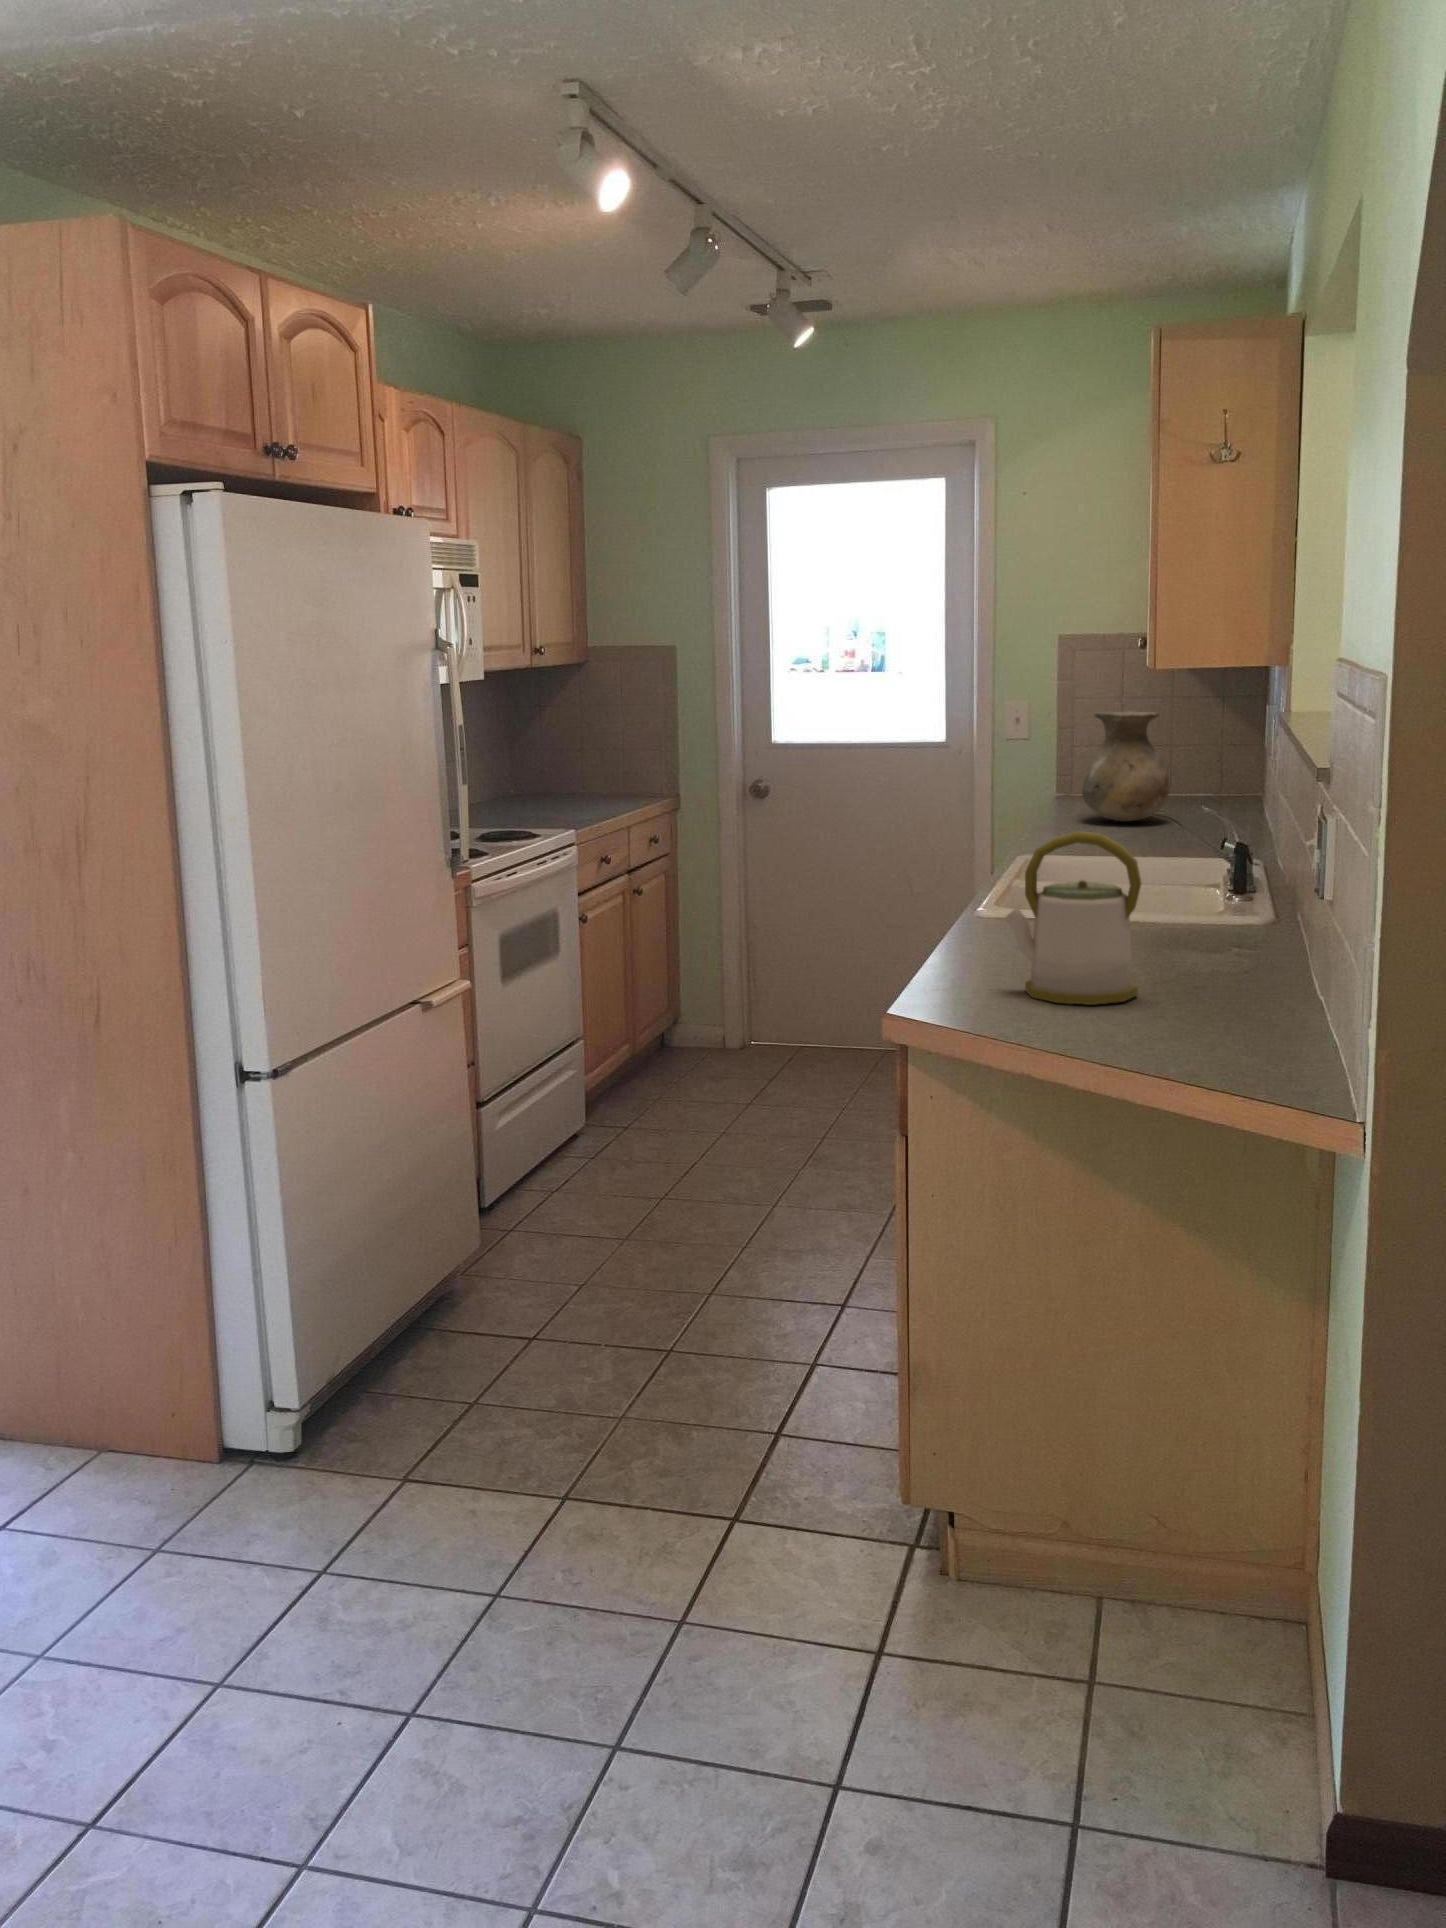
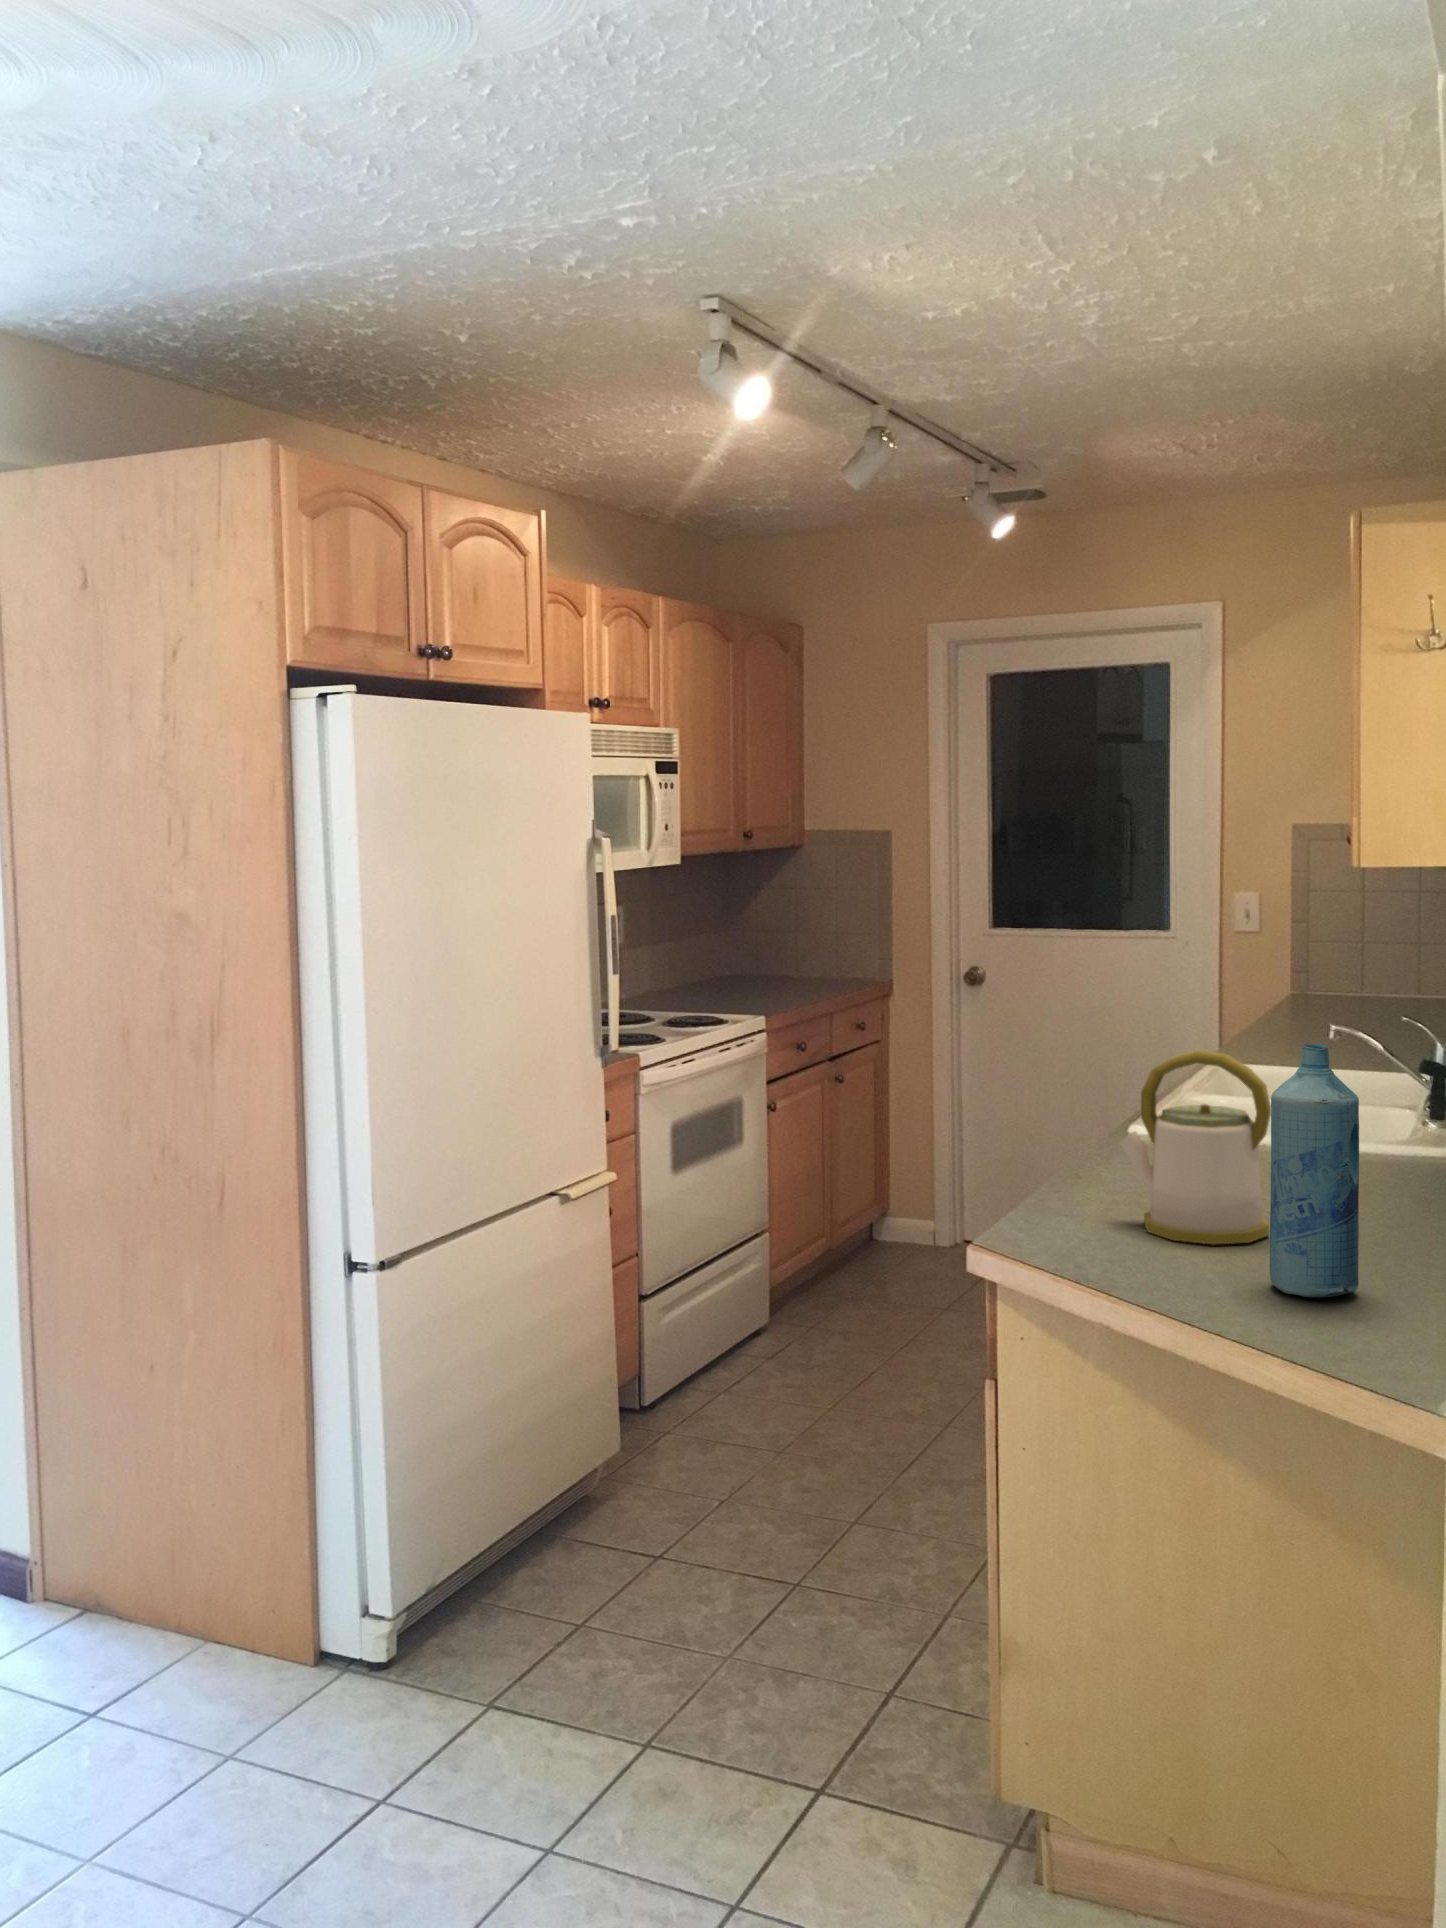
vase: present [1082,711,1169,822] -> none [1299,906,1398,1024]
bottle: none [1157,818,1238,1041] -> present [1270,1044,1359,1297]

